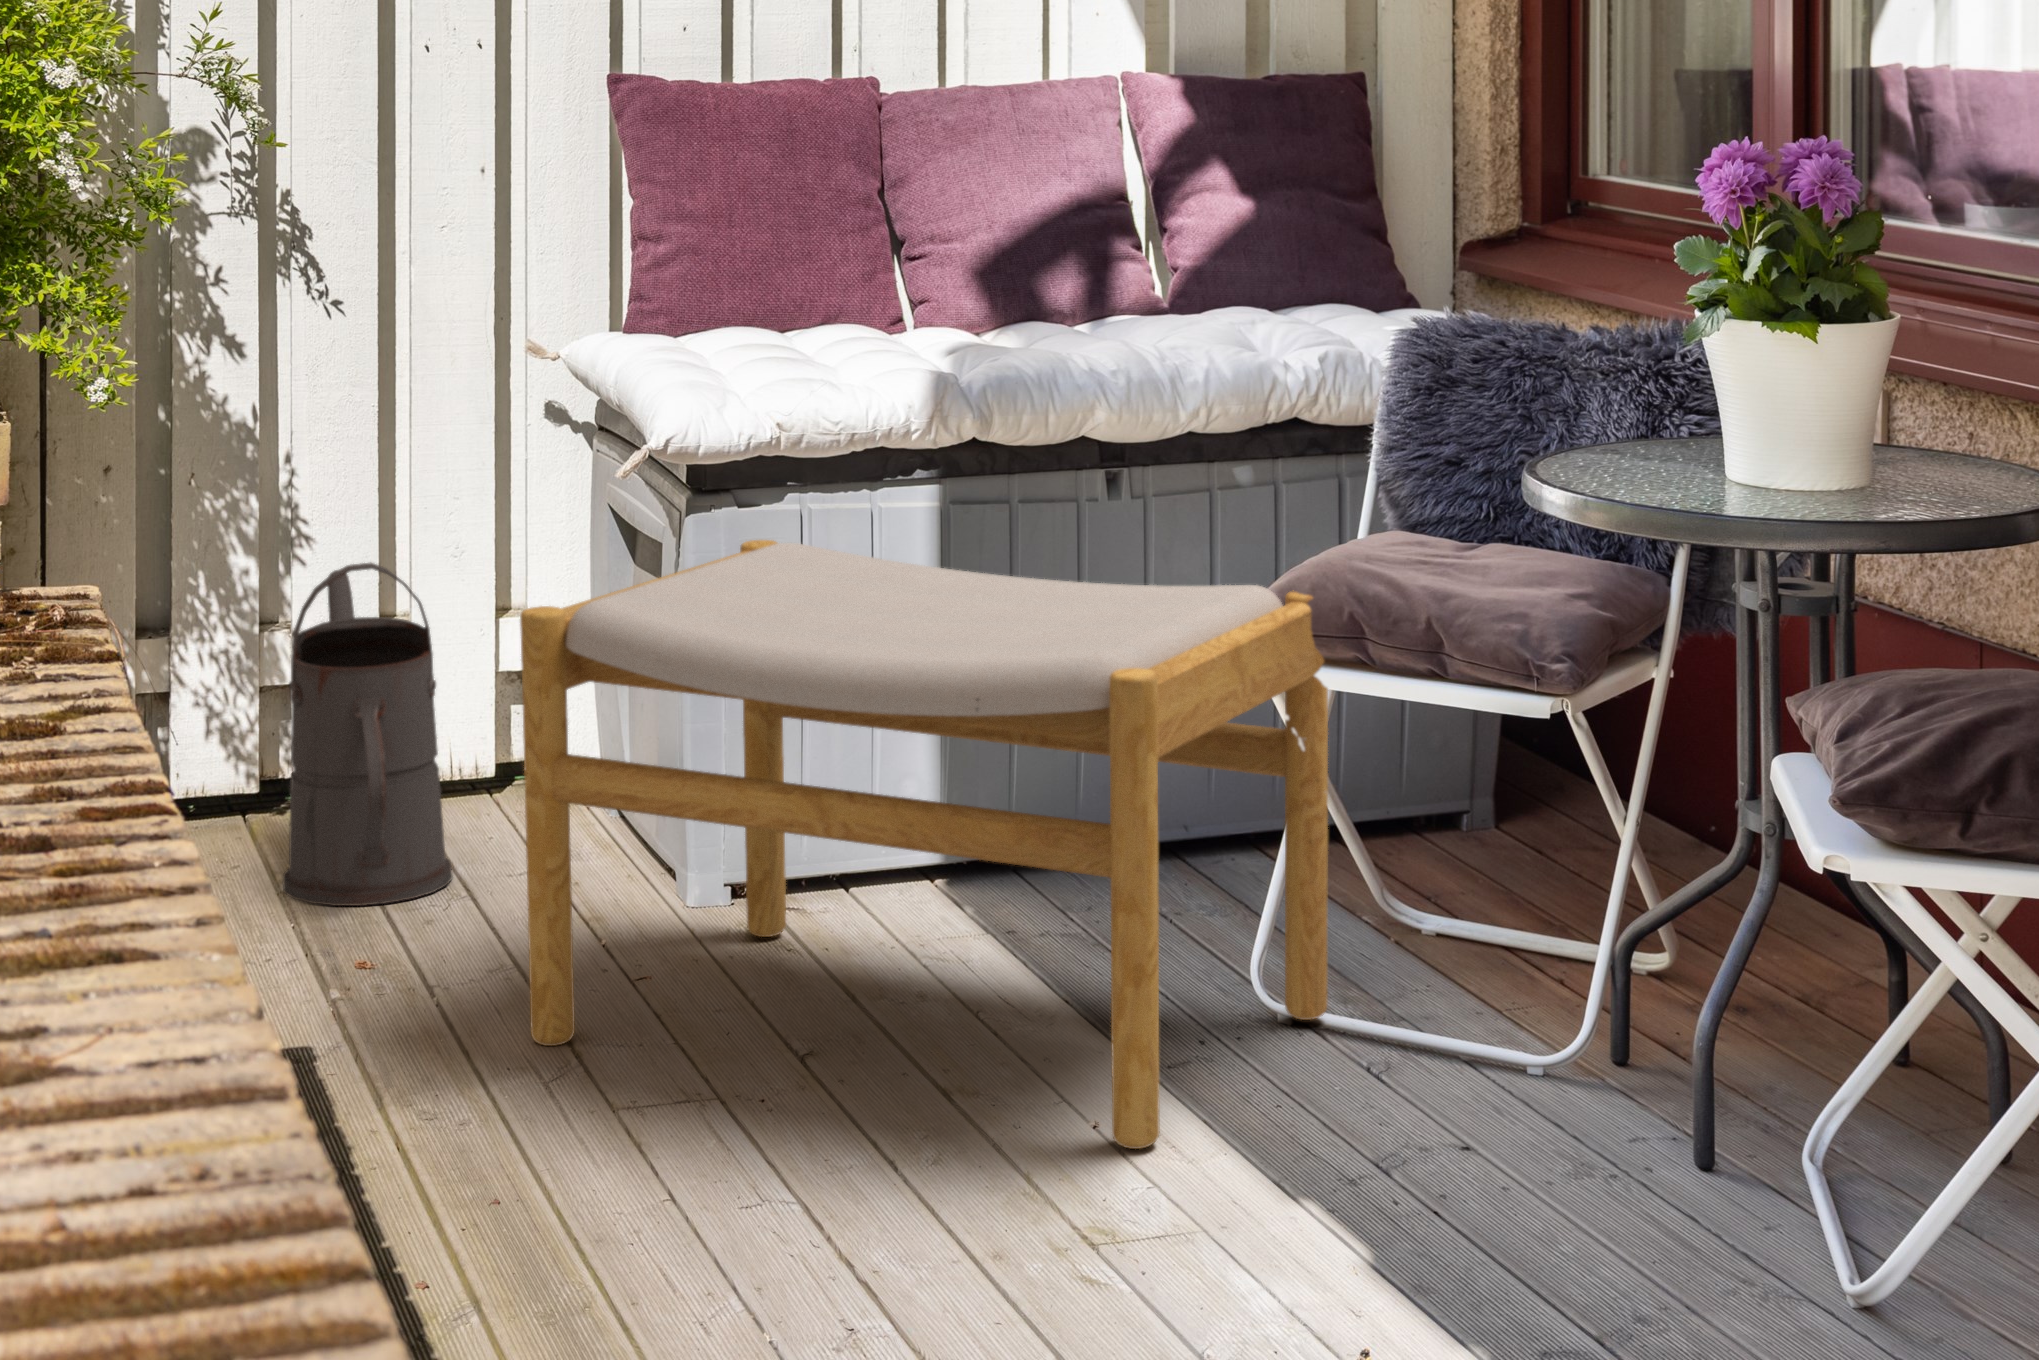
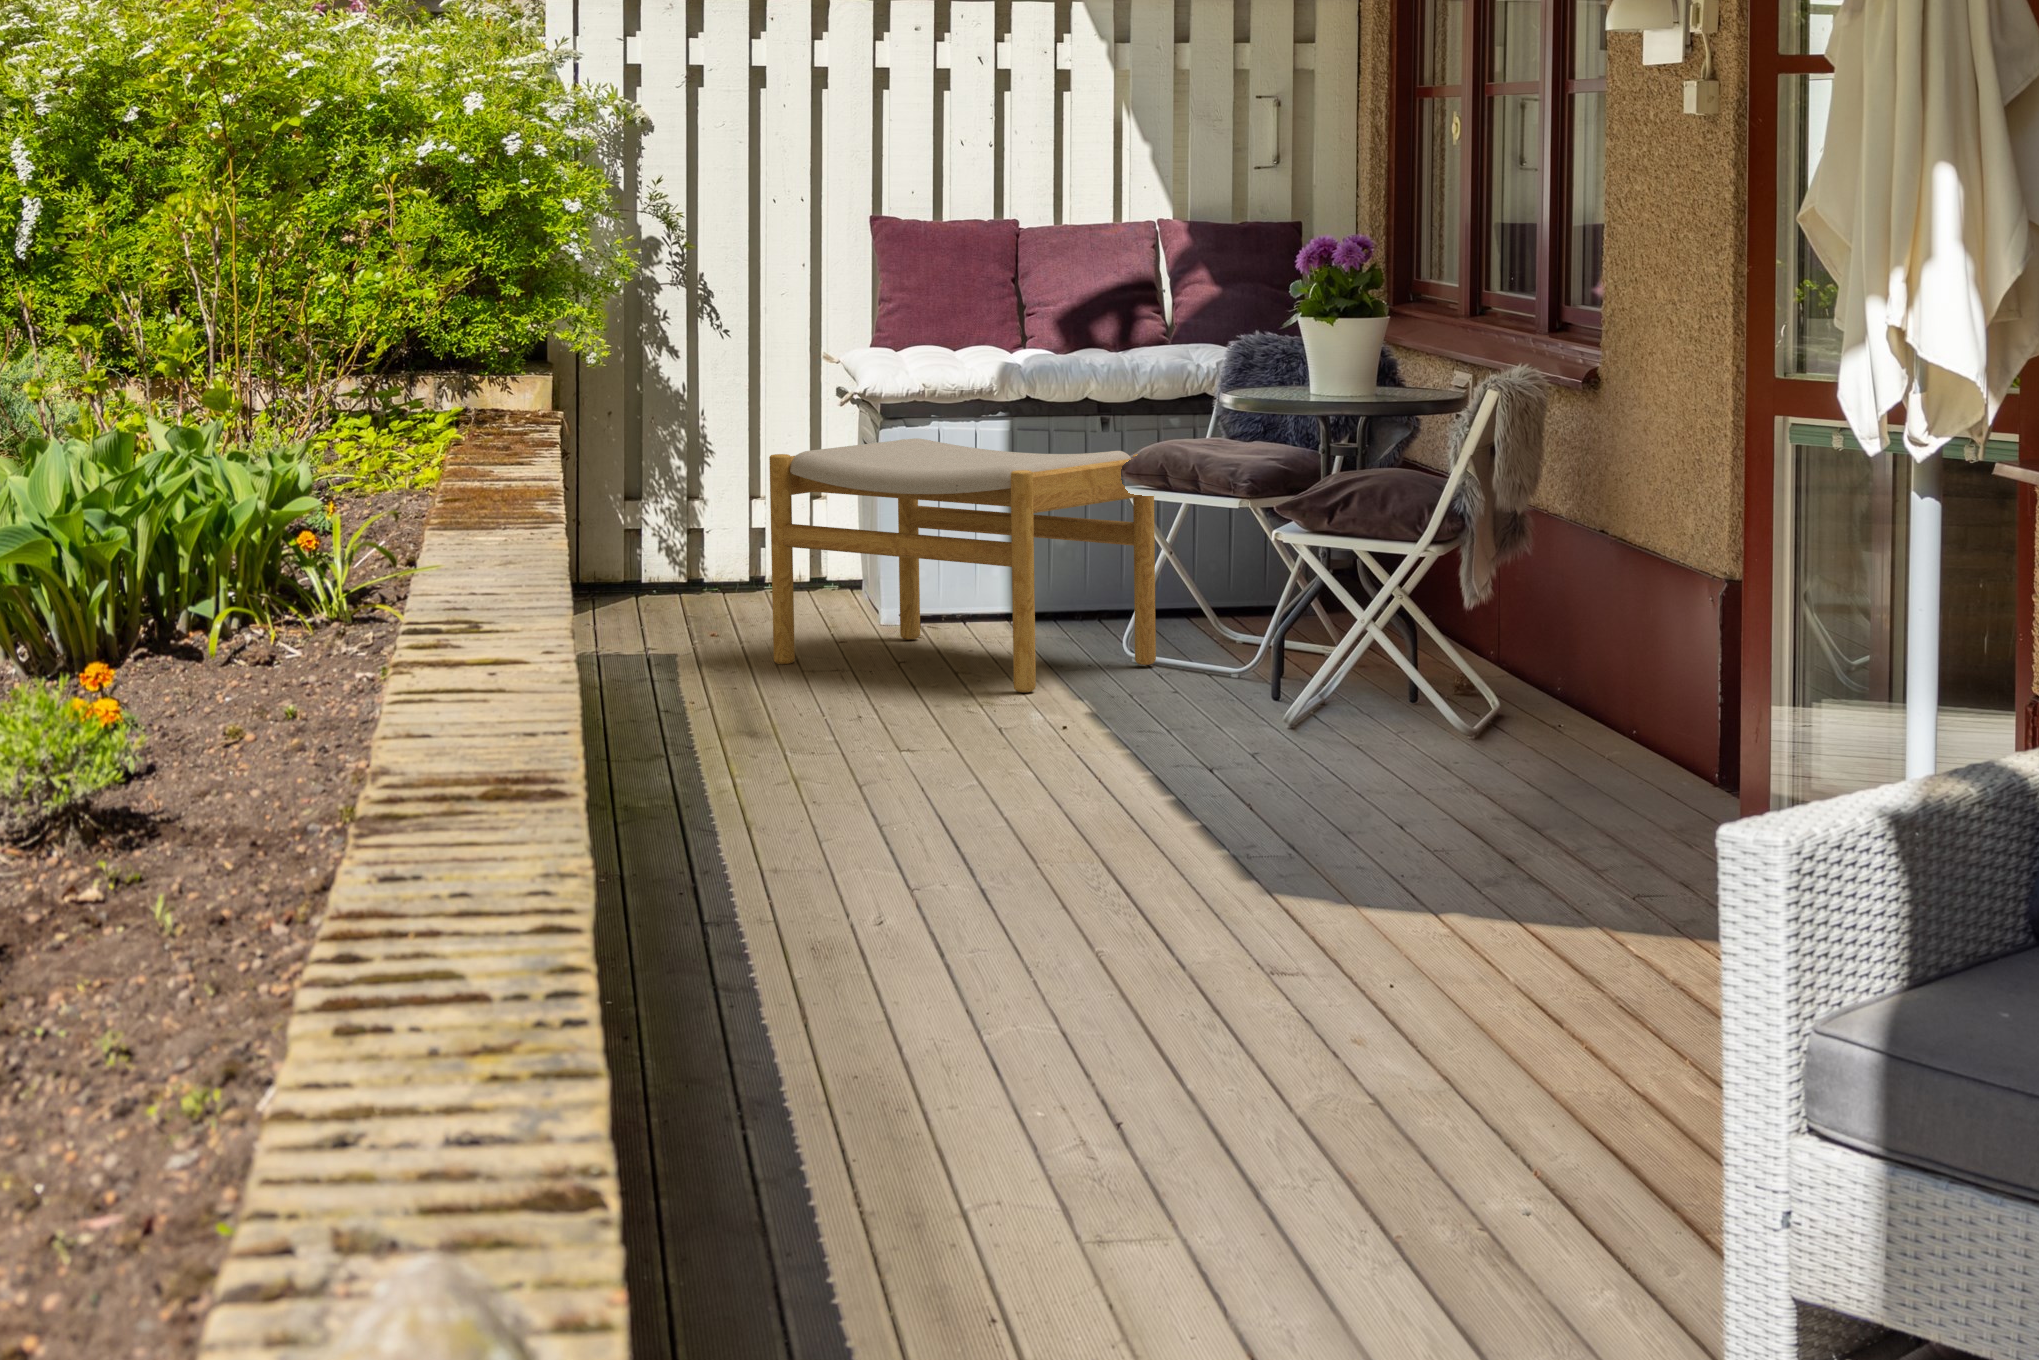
watering can: present [283,563,453,906] -> none [683,457,769,627]

